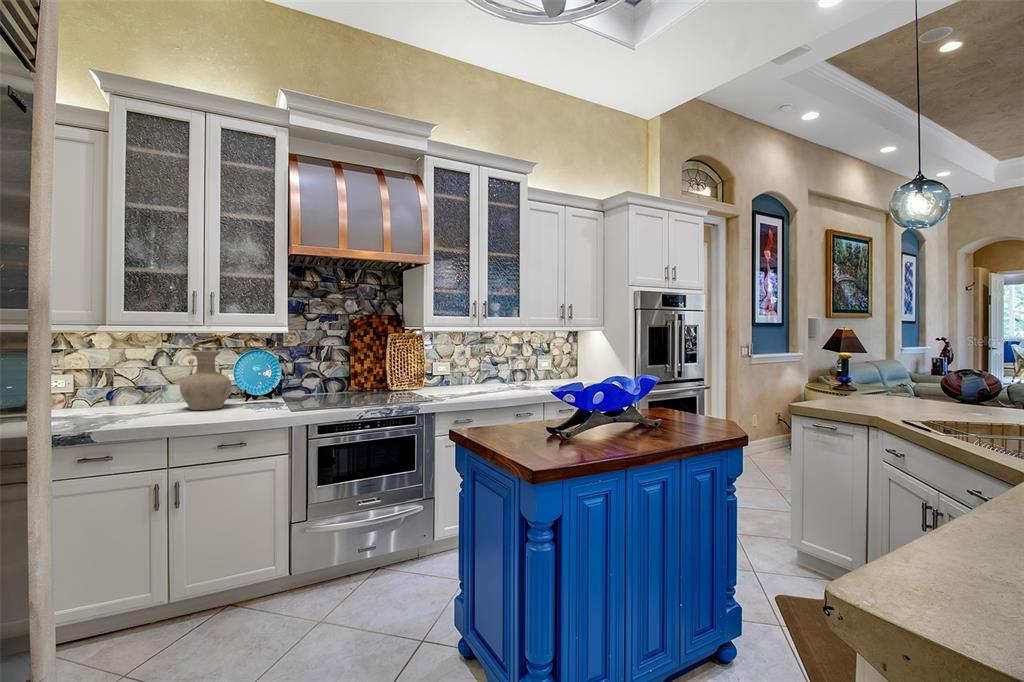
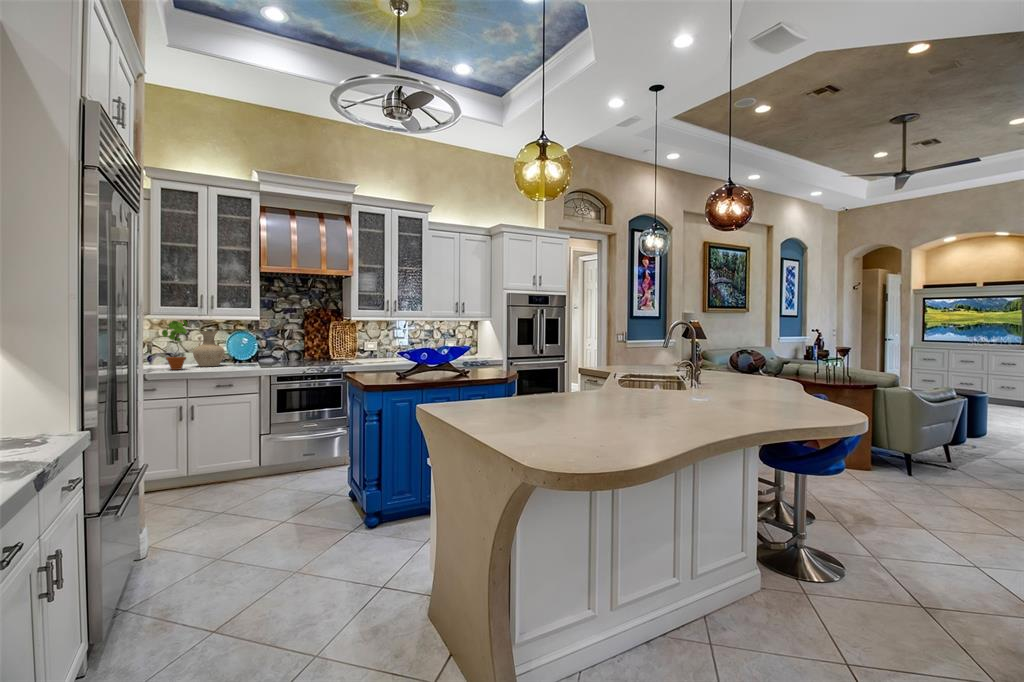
potted plant: none [125,334,171,420] -> present [162,320,188,370]

